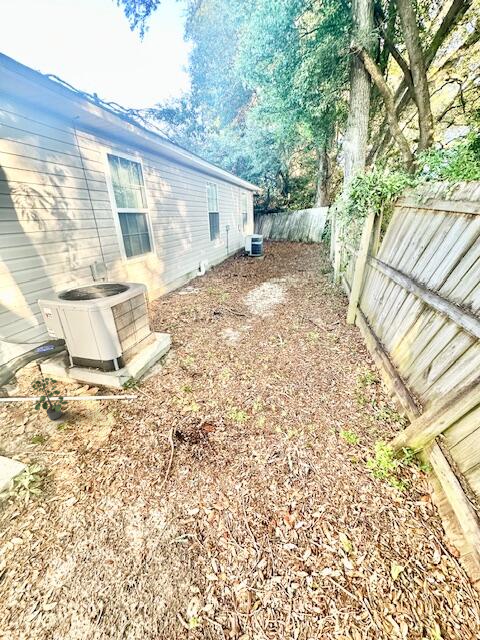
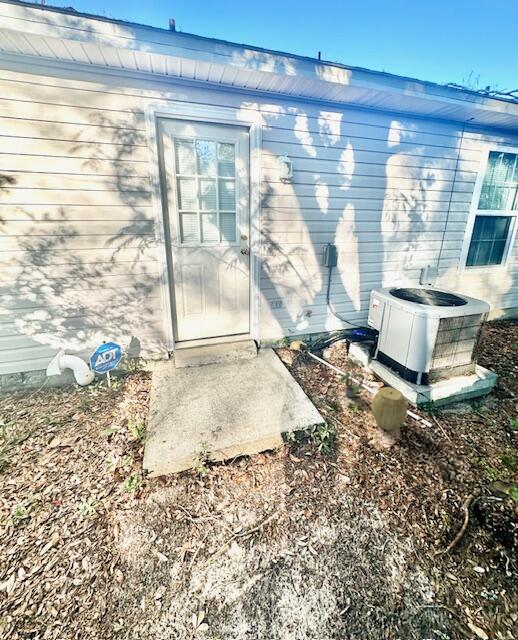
woven basket: none [78,387,114,429] -> present [371,387,407,430]

